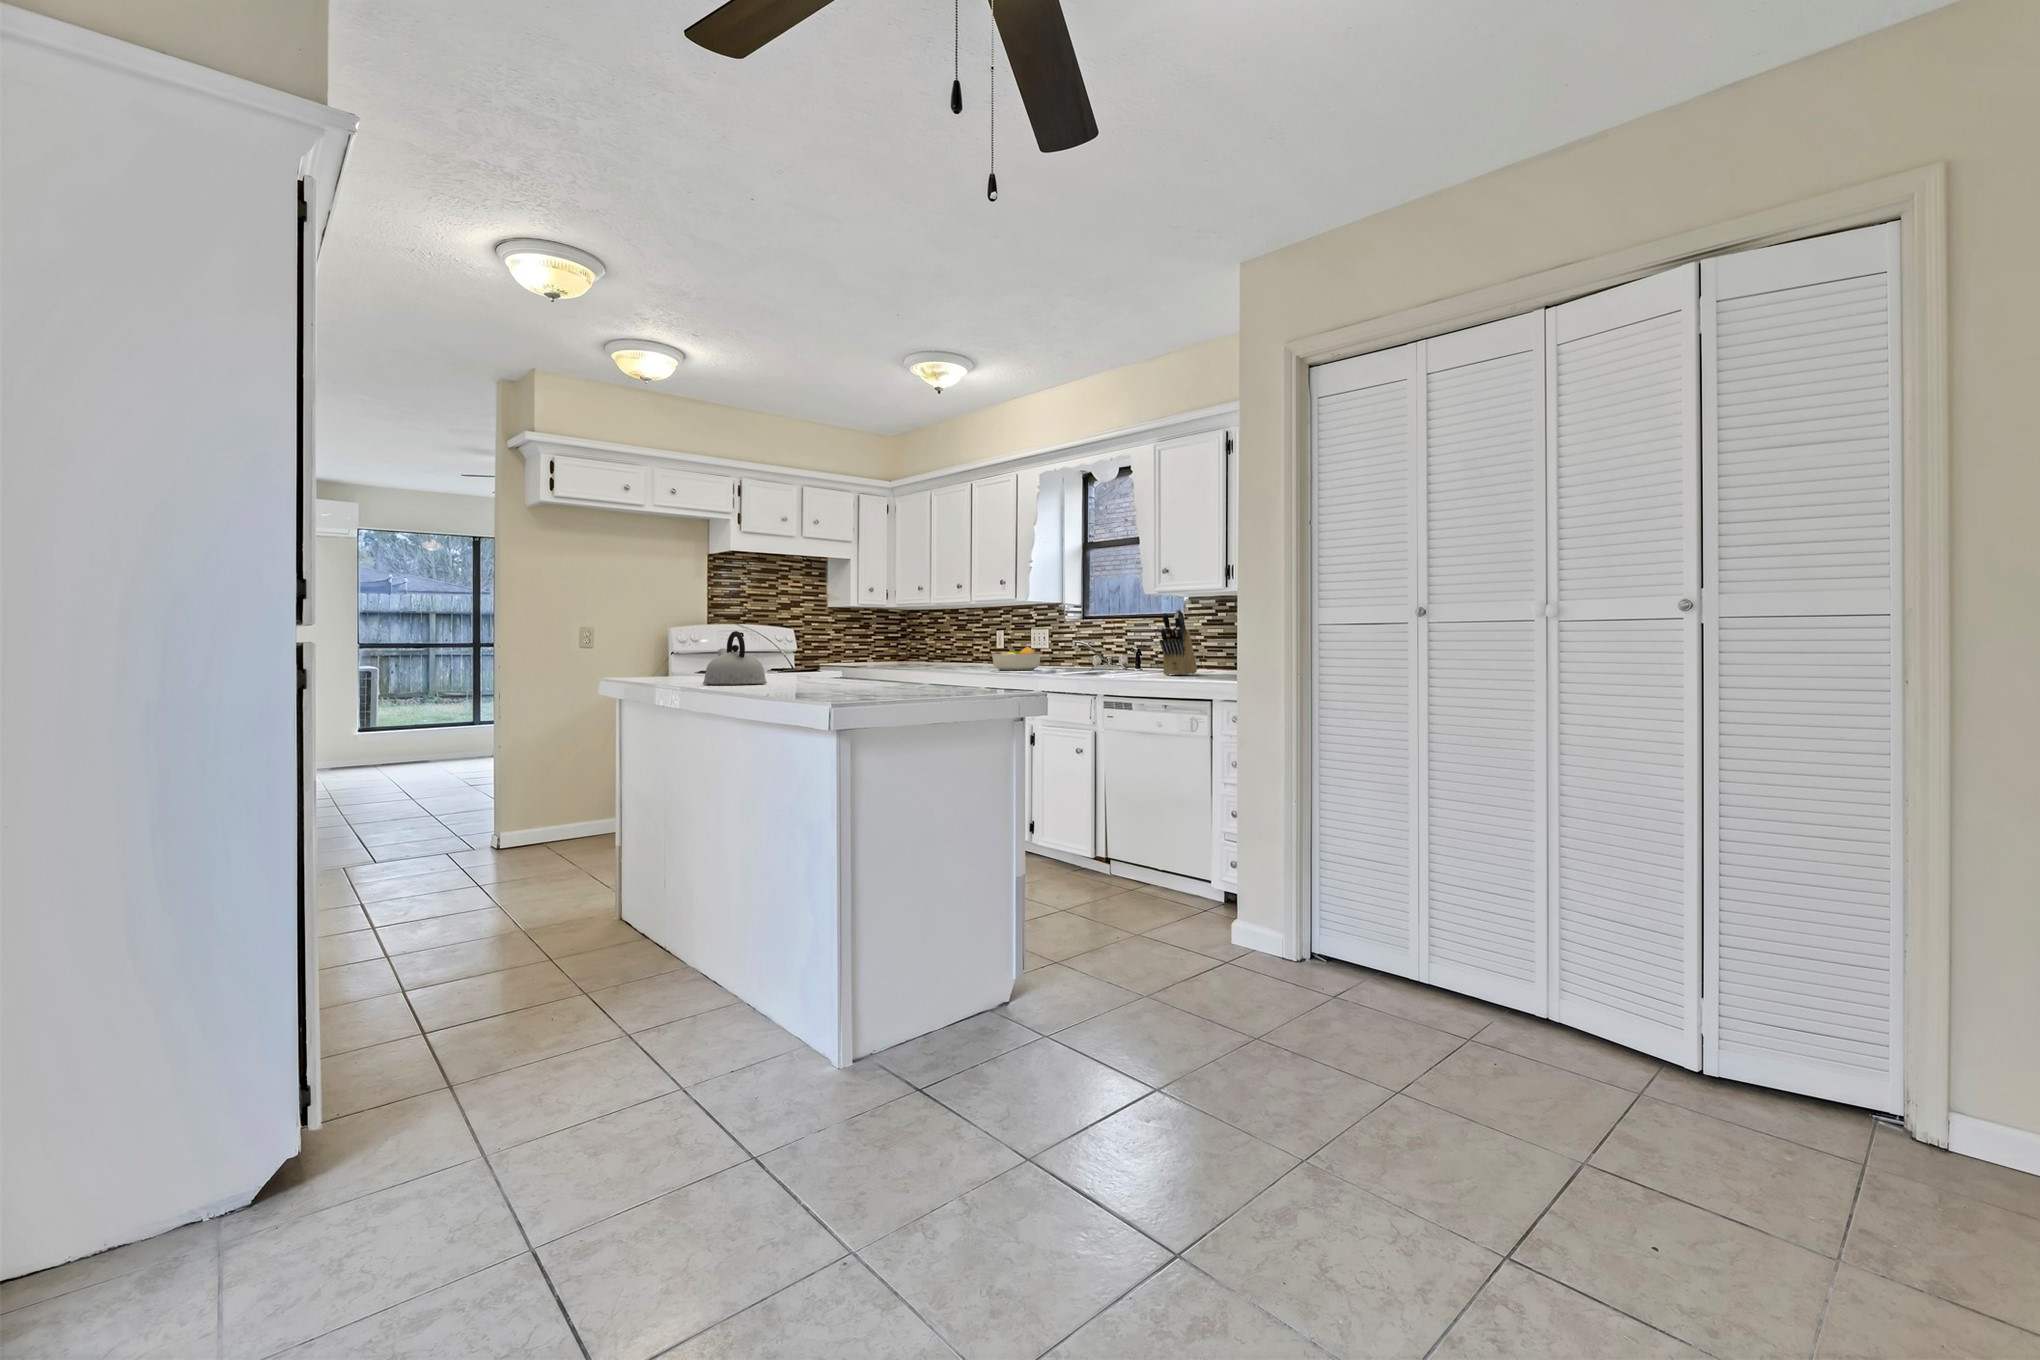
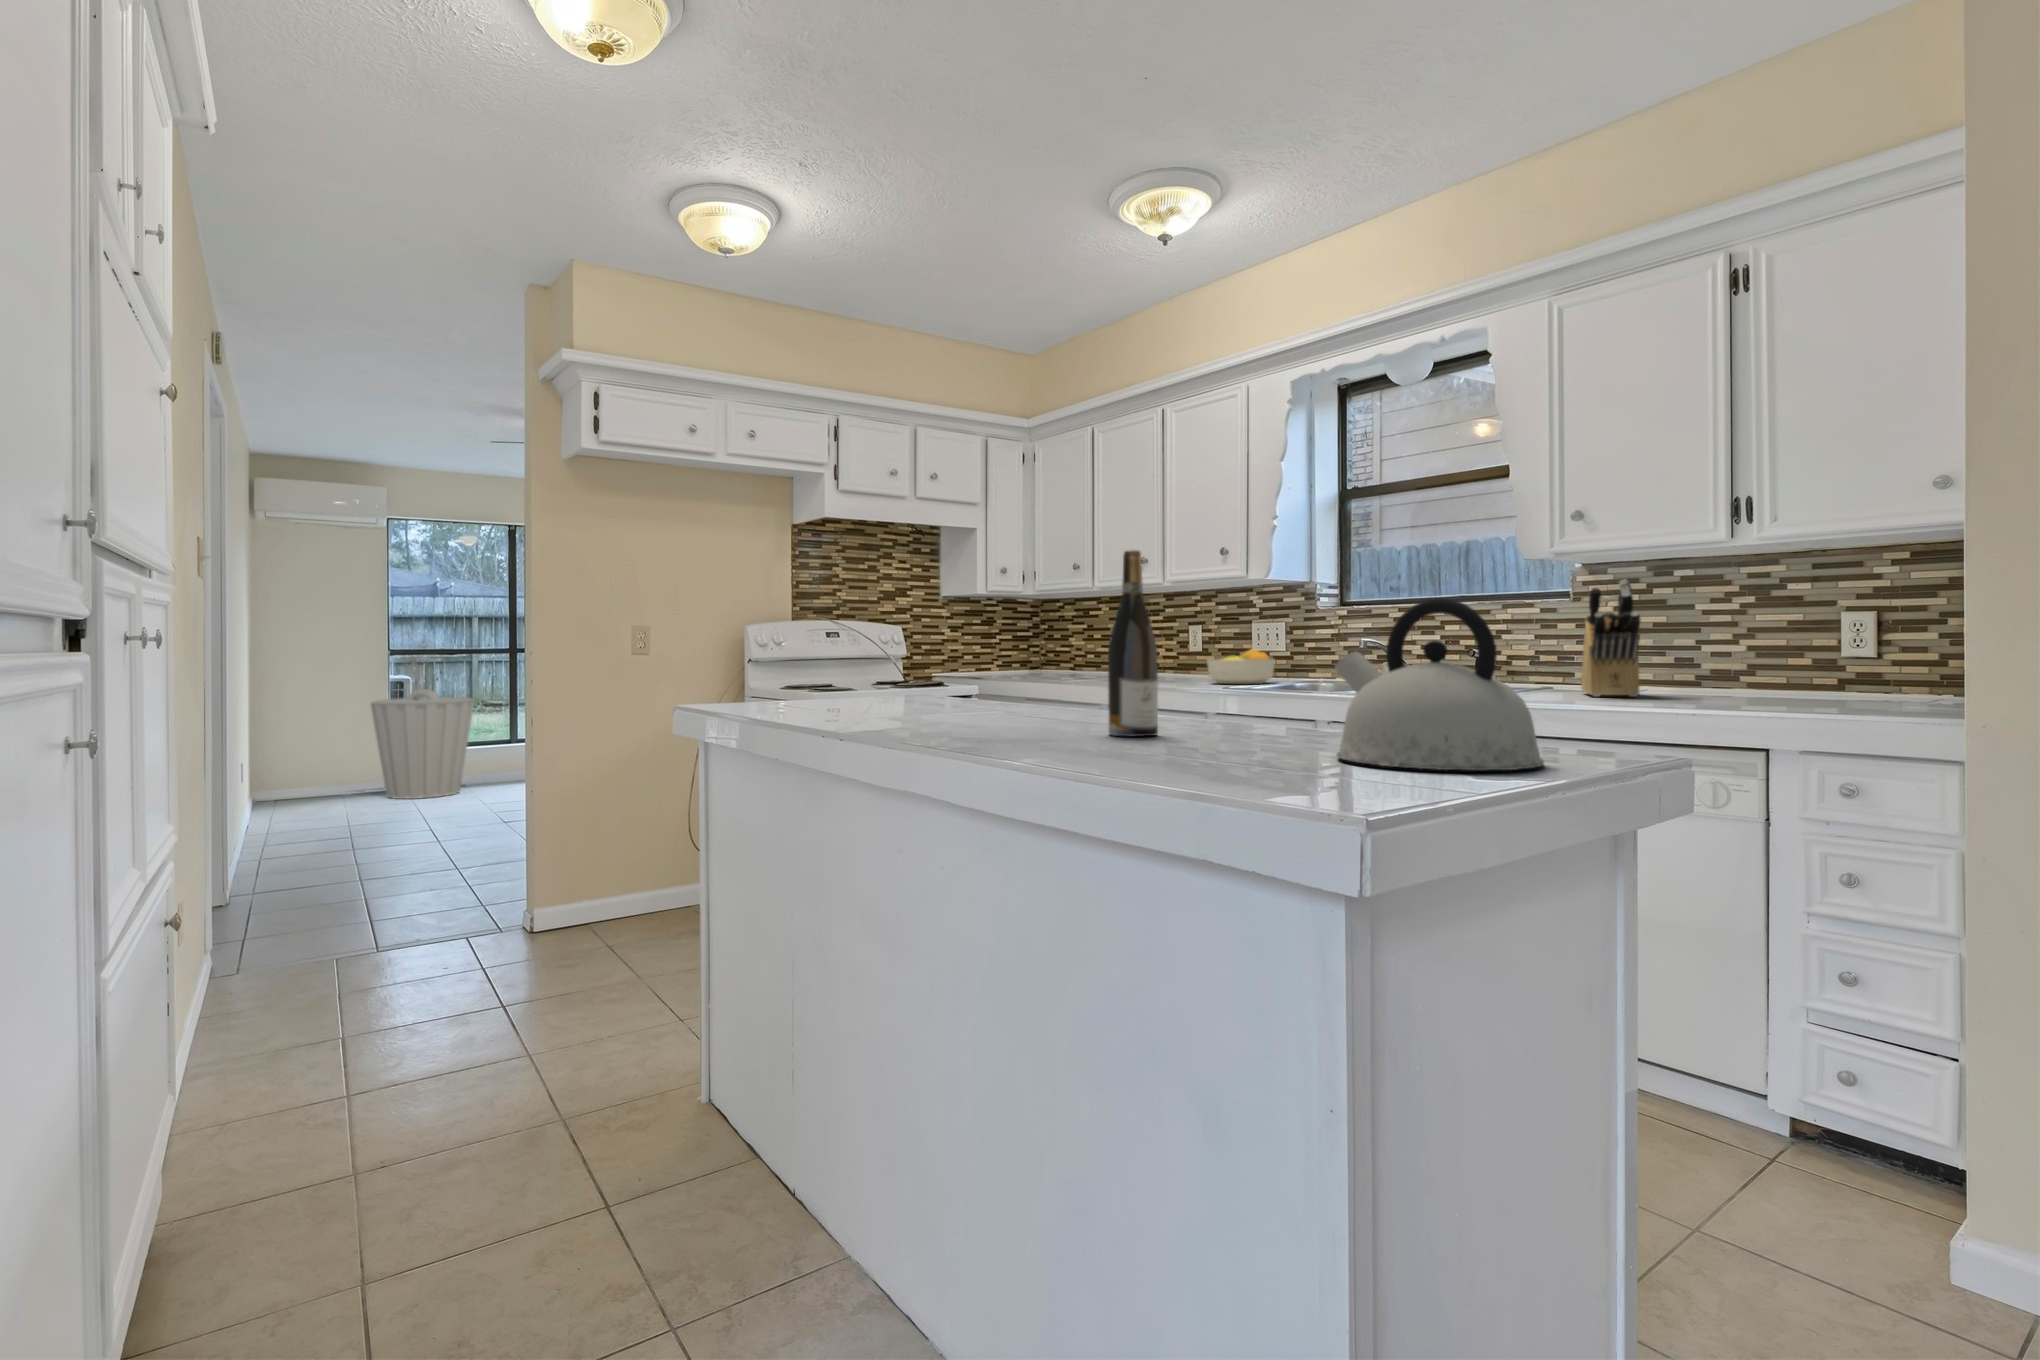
wine bottle: none [822,599,846,688] -> present [1108,550,1158,736]
kettle: present [703,631,767,685] -> present [1335,598,1544,770]
trash can: none [339,678,437,772] -> present [371,689,474,799]

